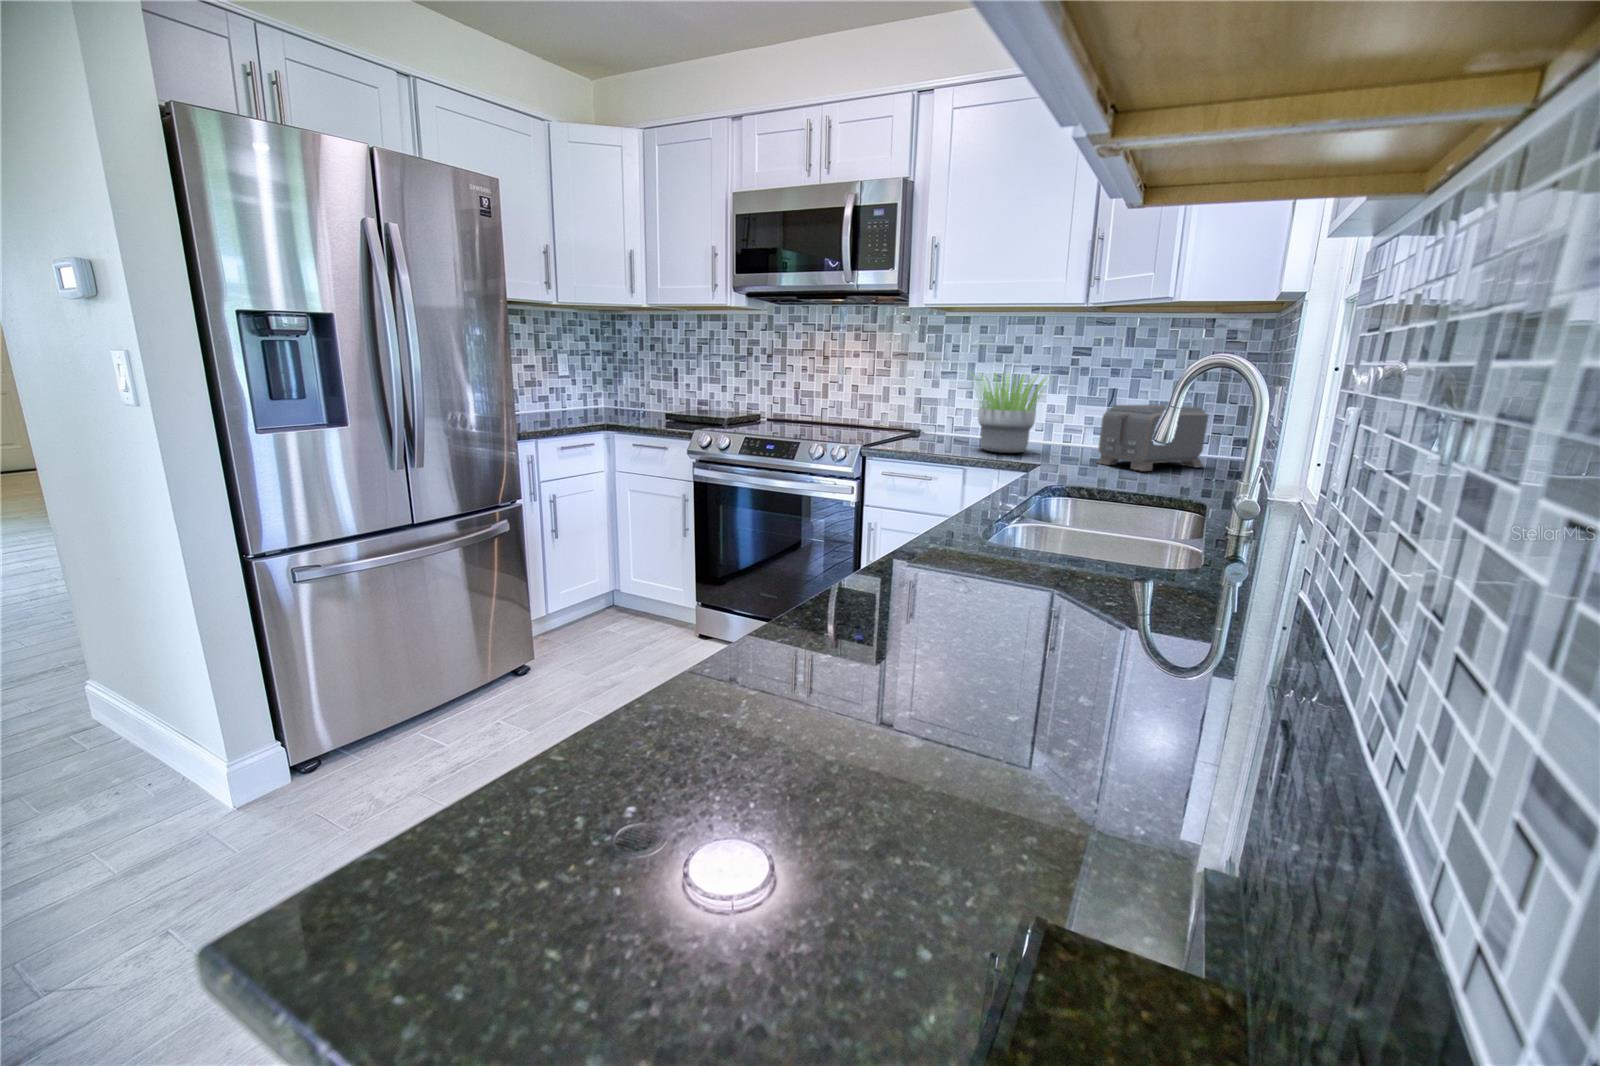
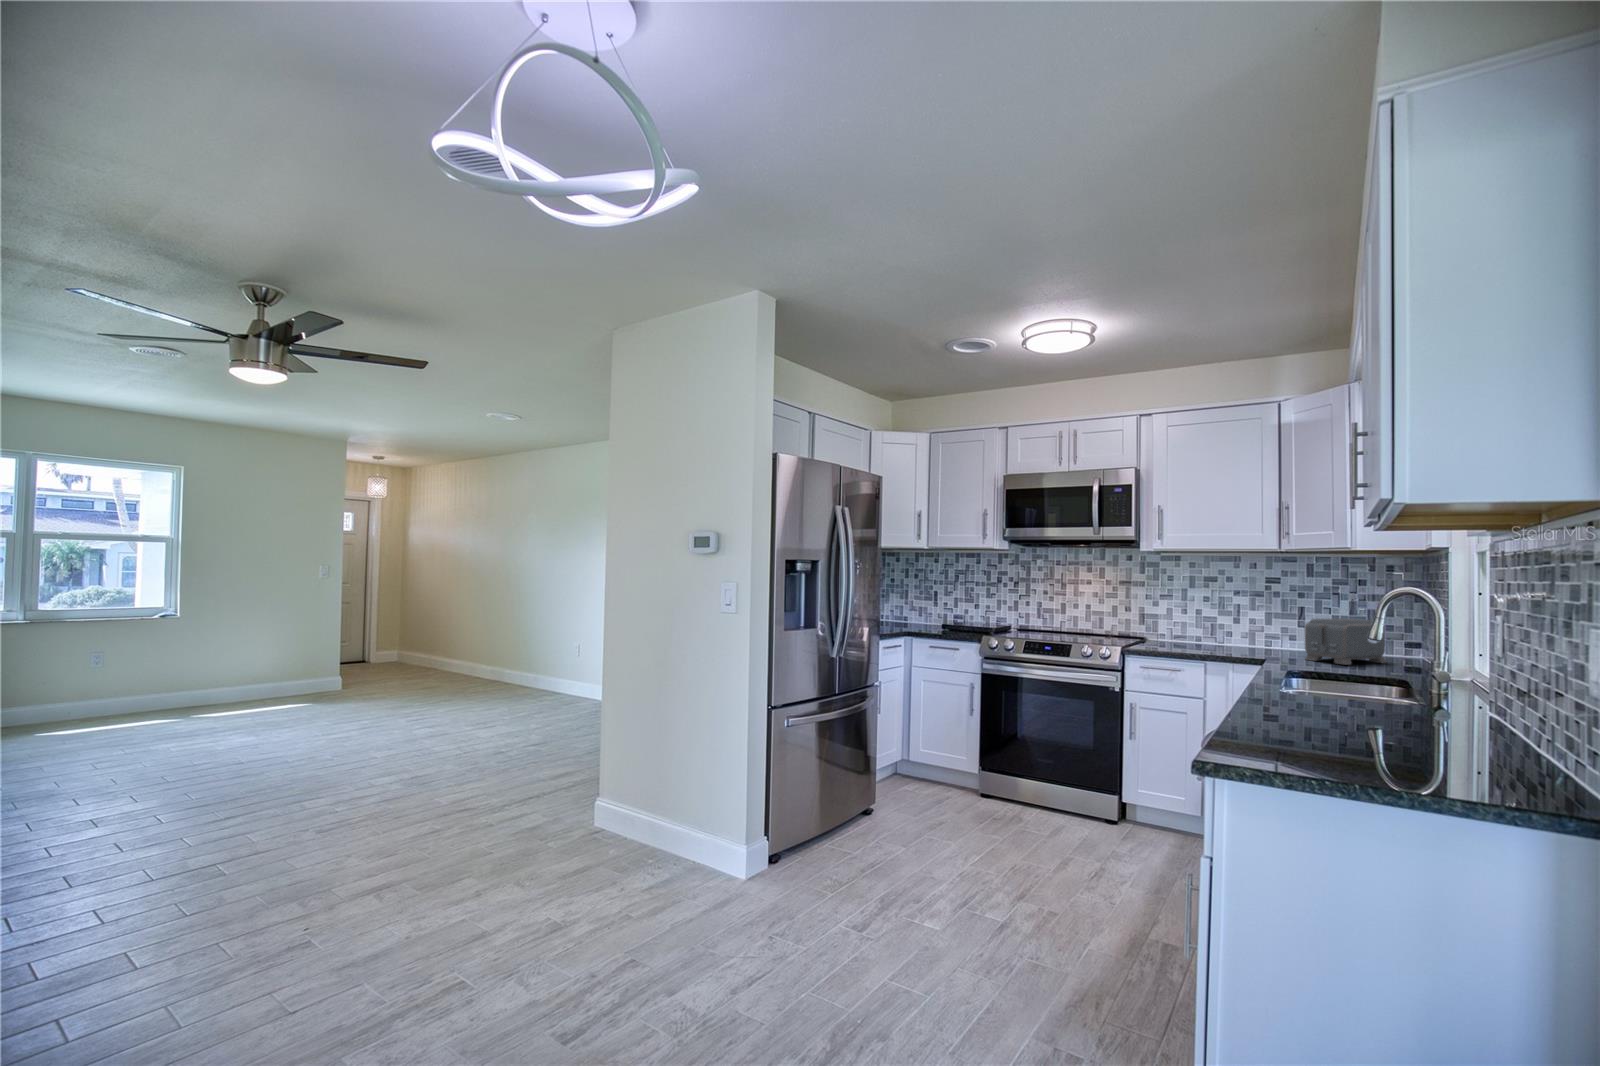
potted plant: present [972,372,1051,453] -> none [1188,593,1265,653]

